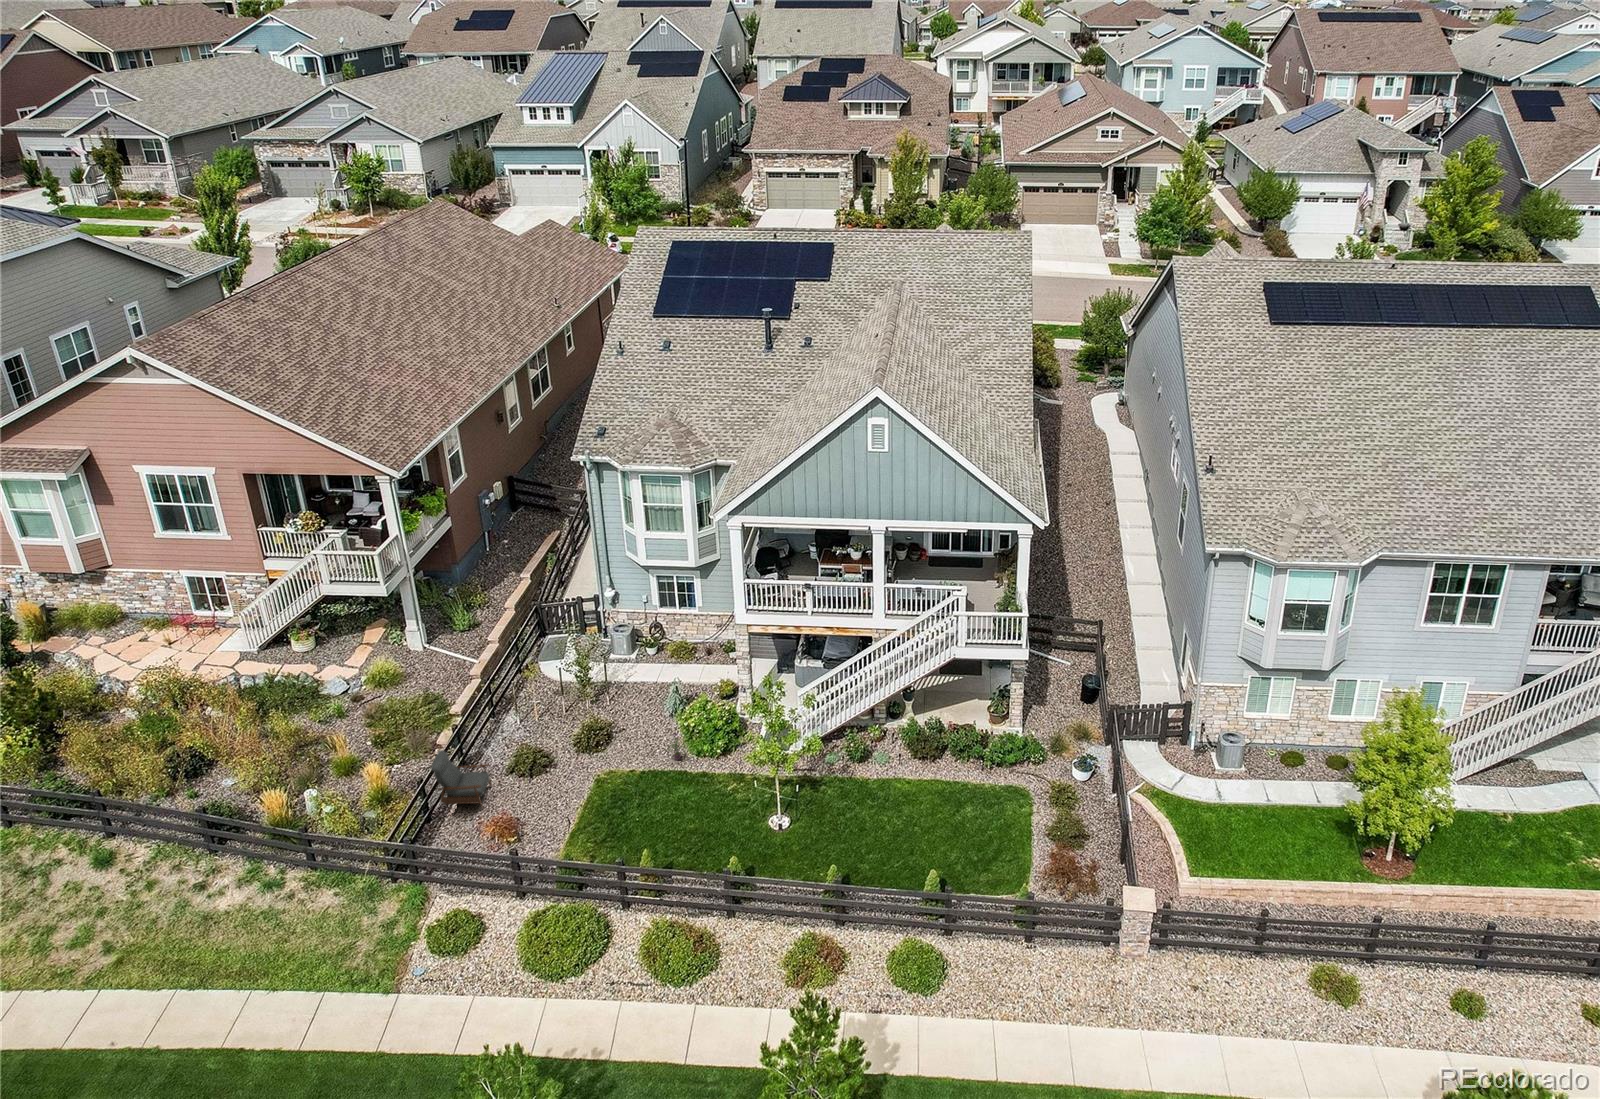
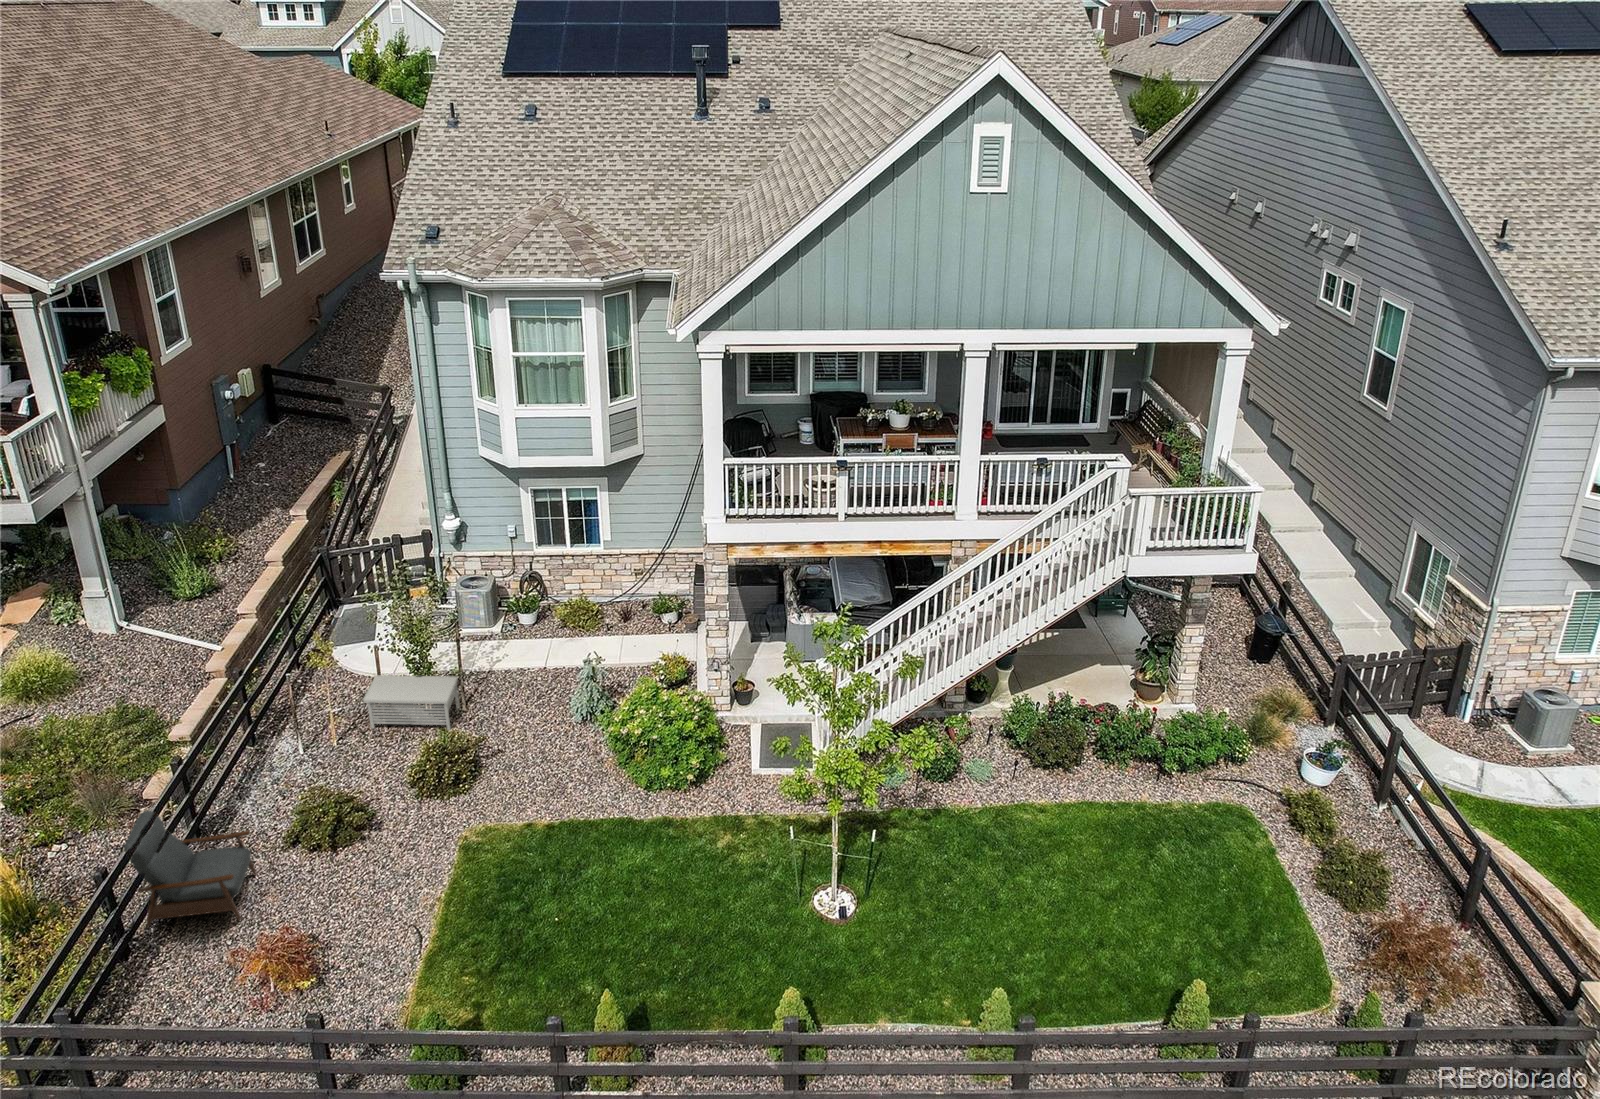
storage bench: none [552,683,605,717] -> present [363,675,459,730]
decorative plant: present [672,741,682,760] -> none [586,754,629,796]

